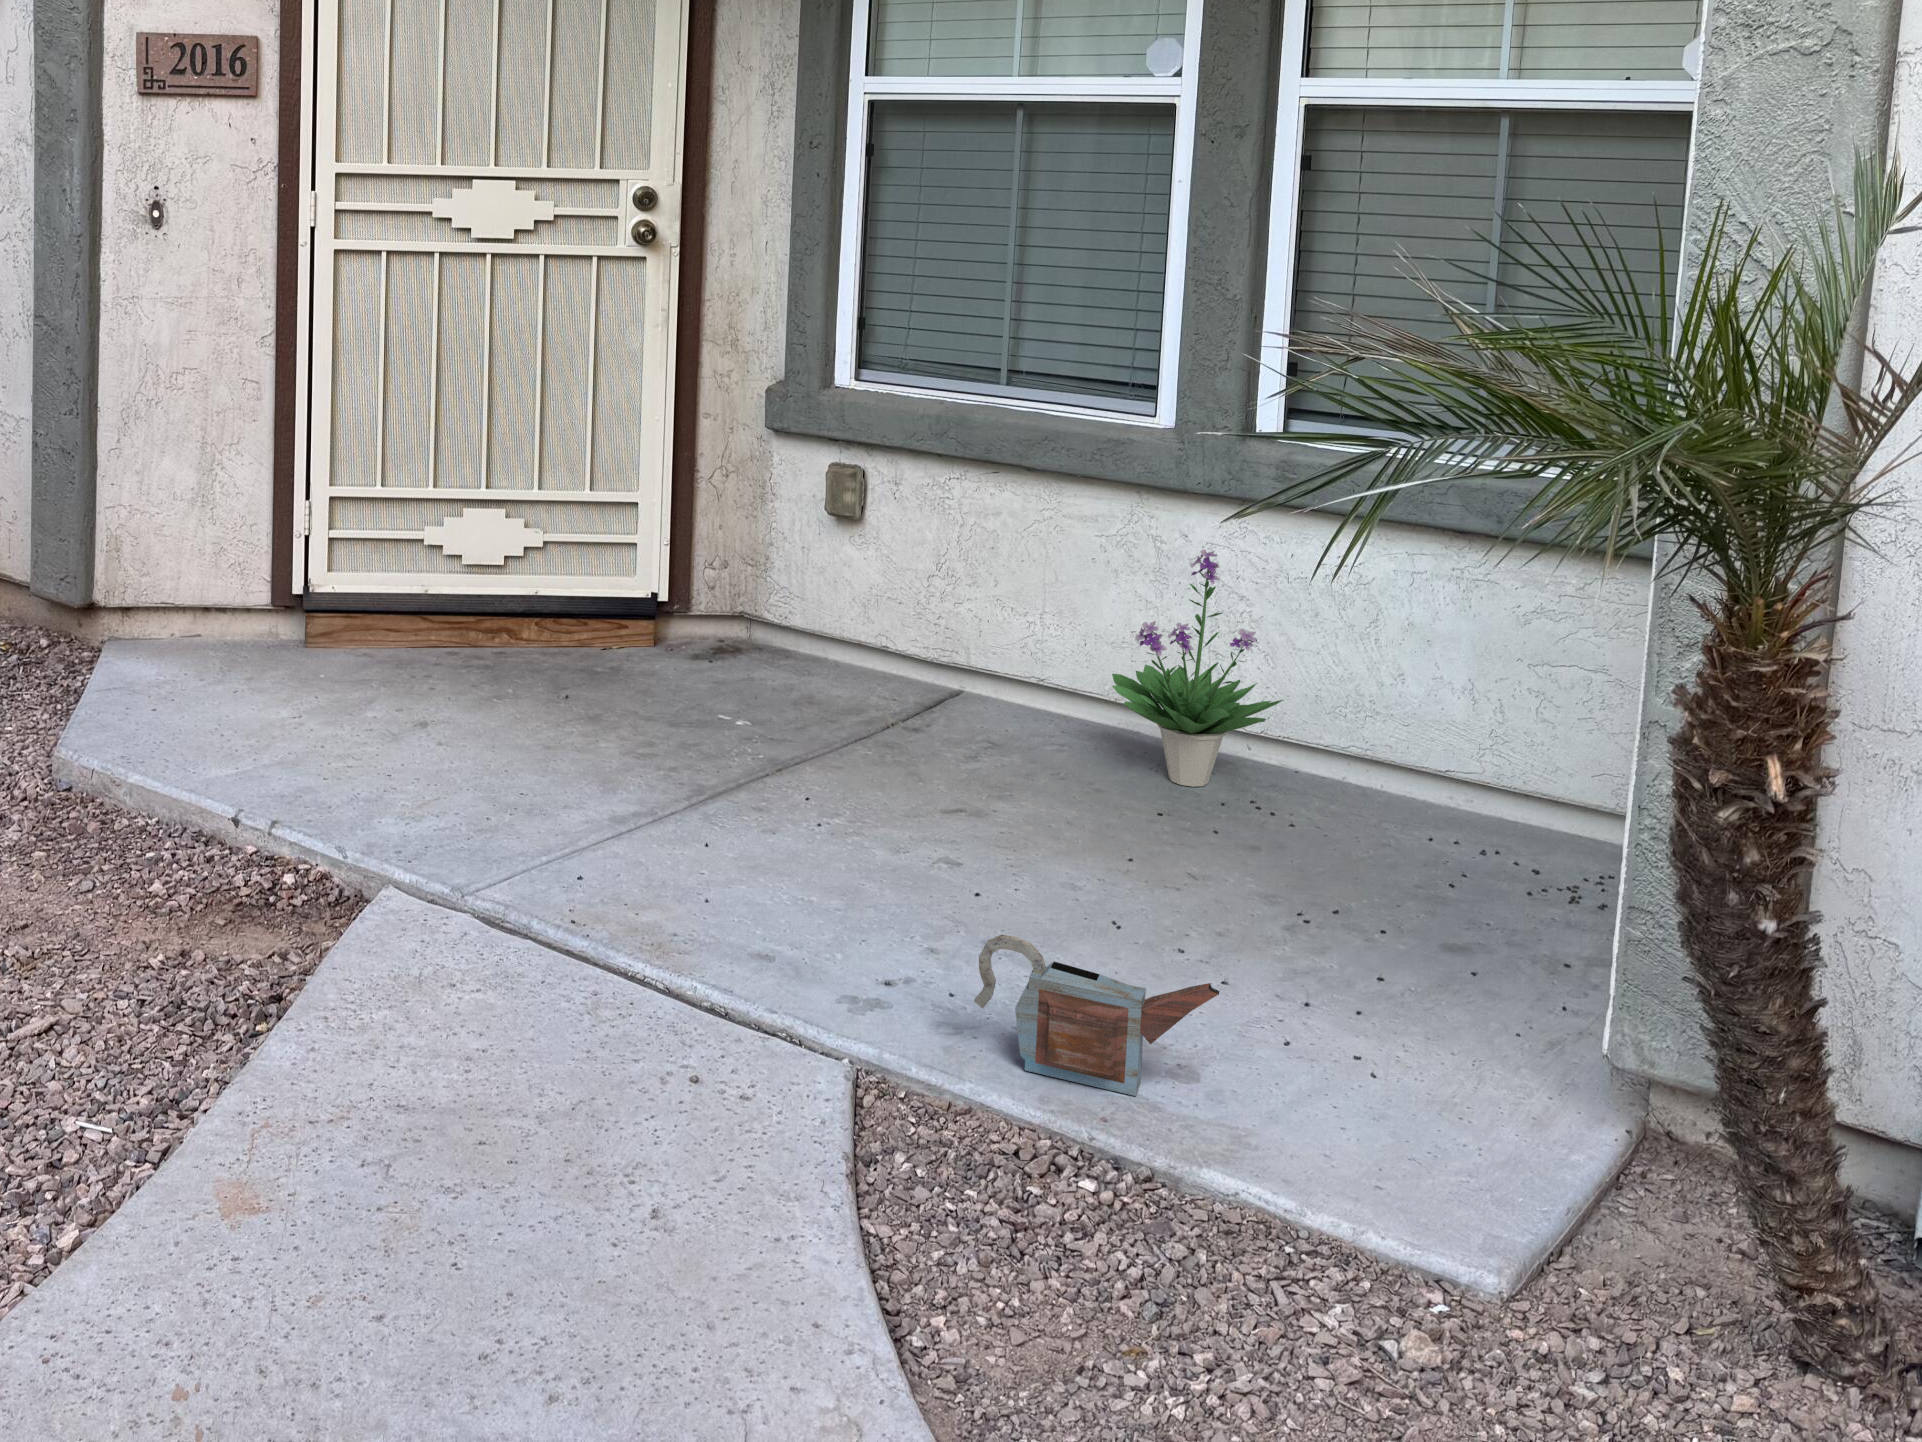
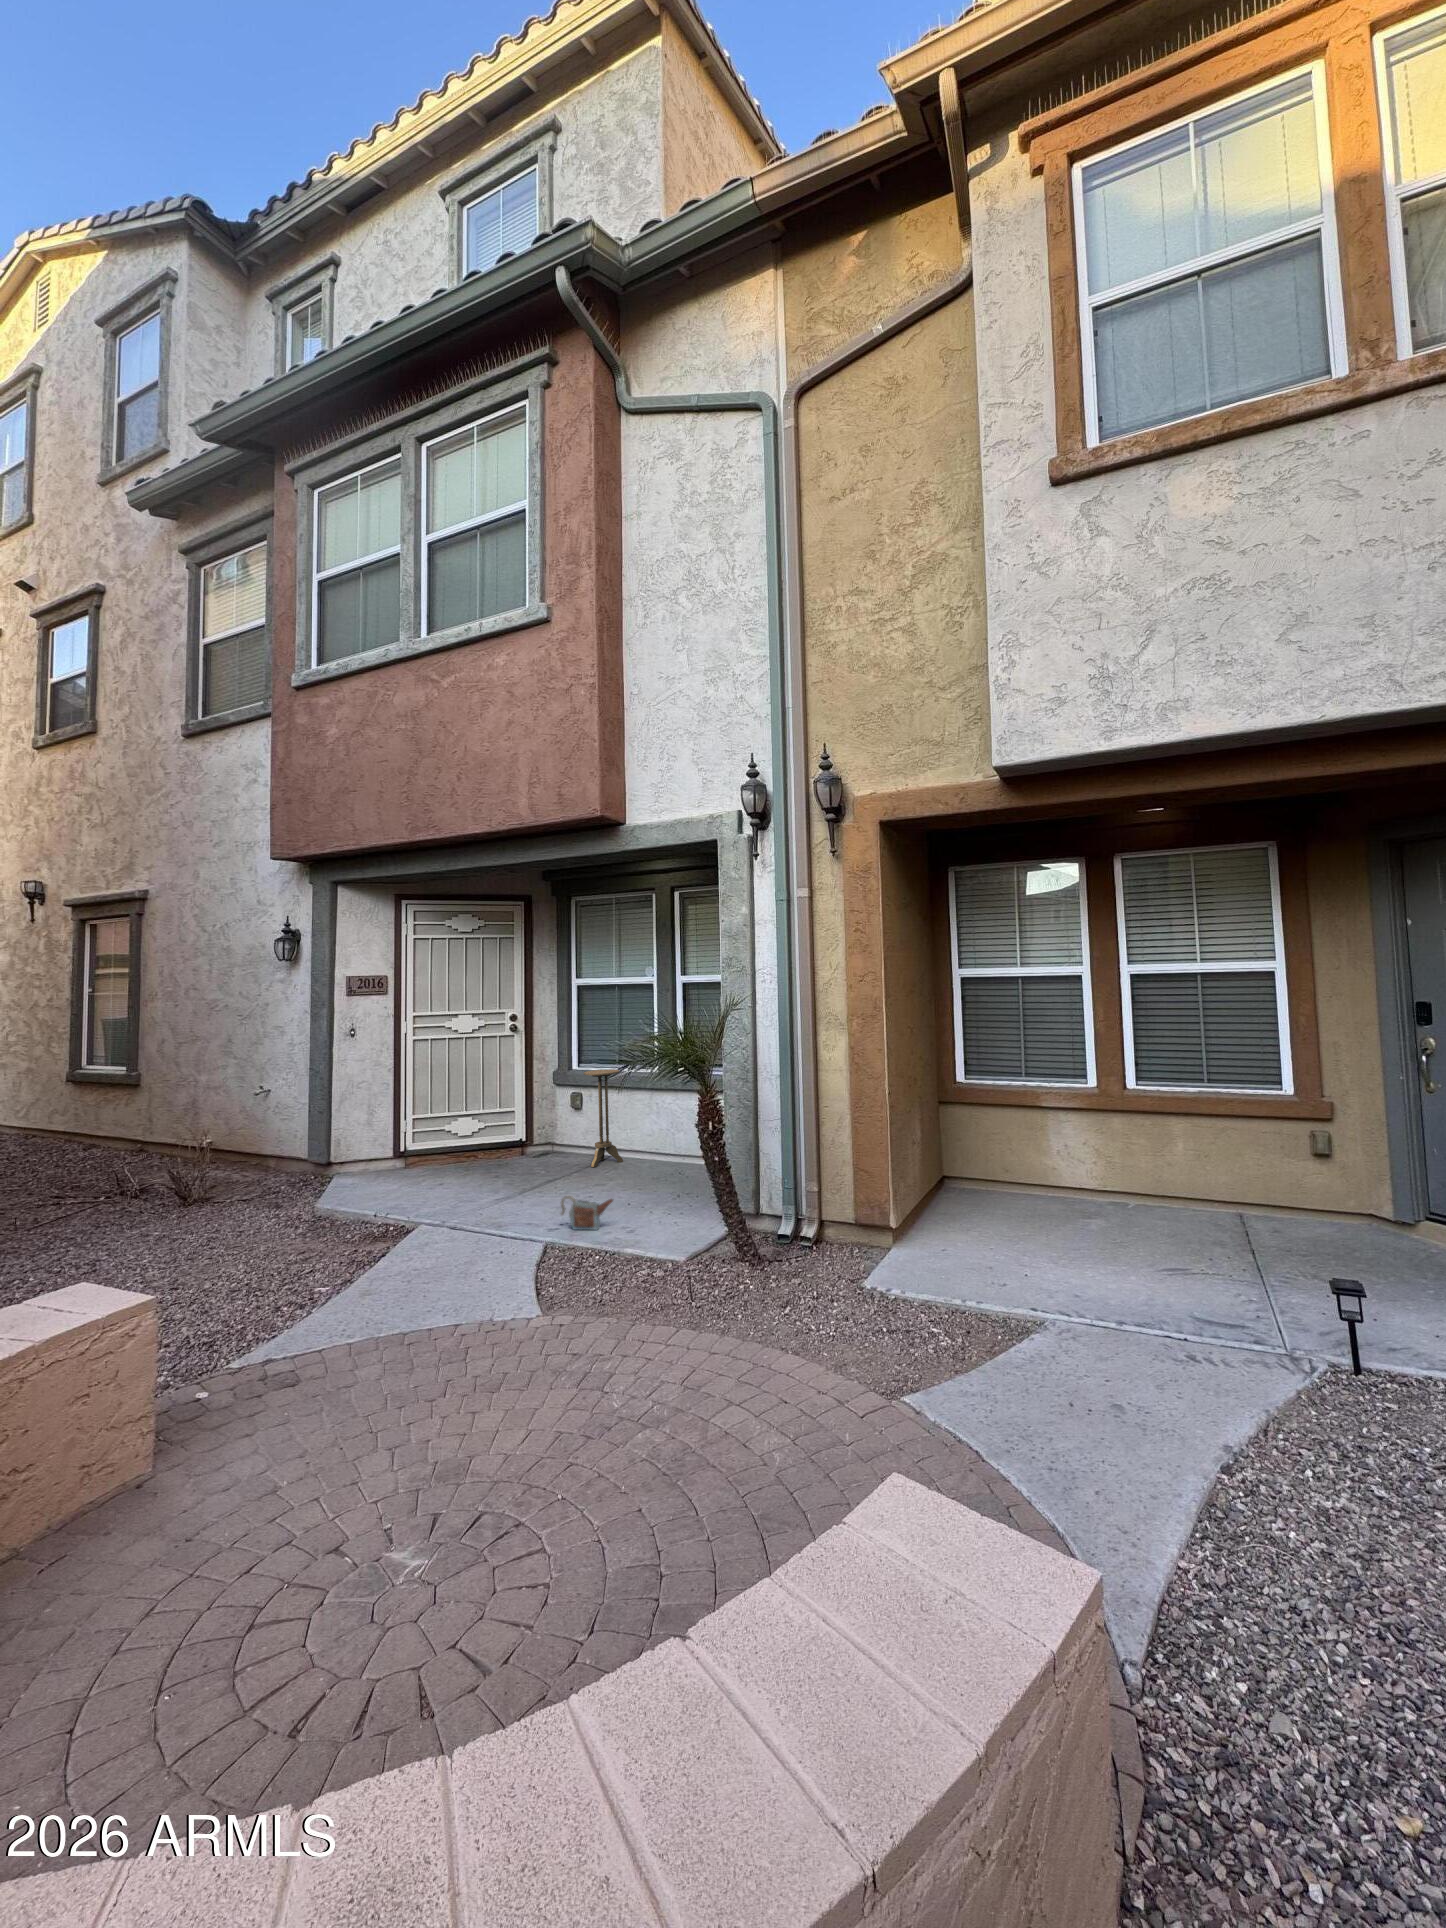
side table: none [908,399,1036,732] -> present [584,1070,623,1167]
potted plant: present [1112,550,1283,787] -> none [636,1104,682,1171]

